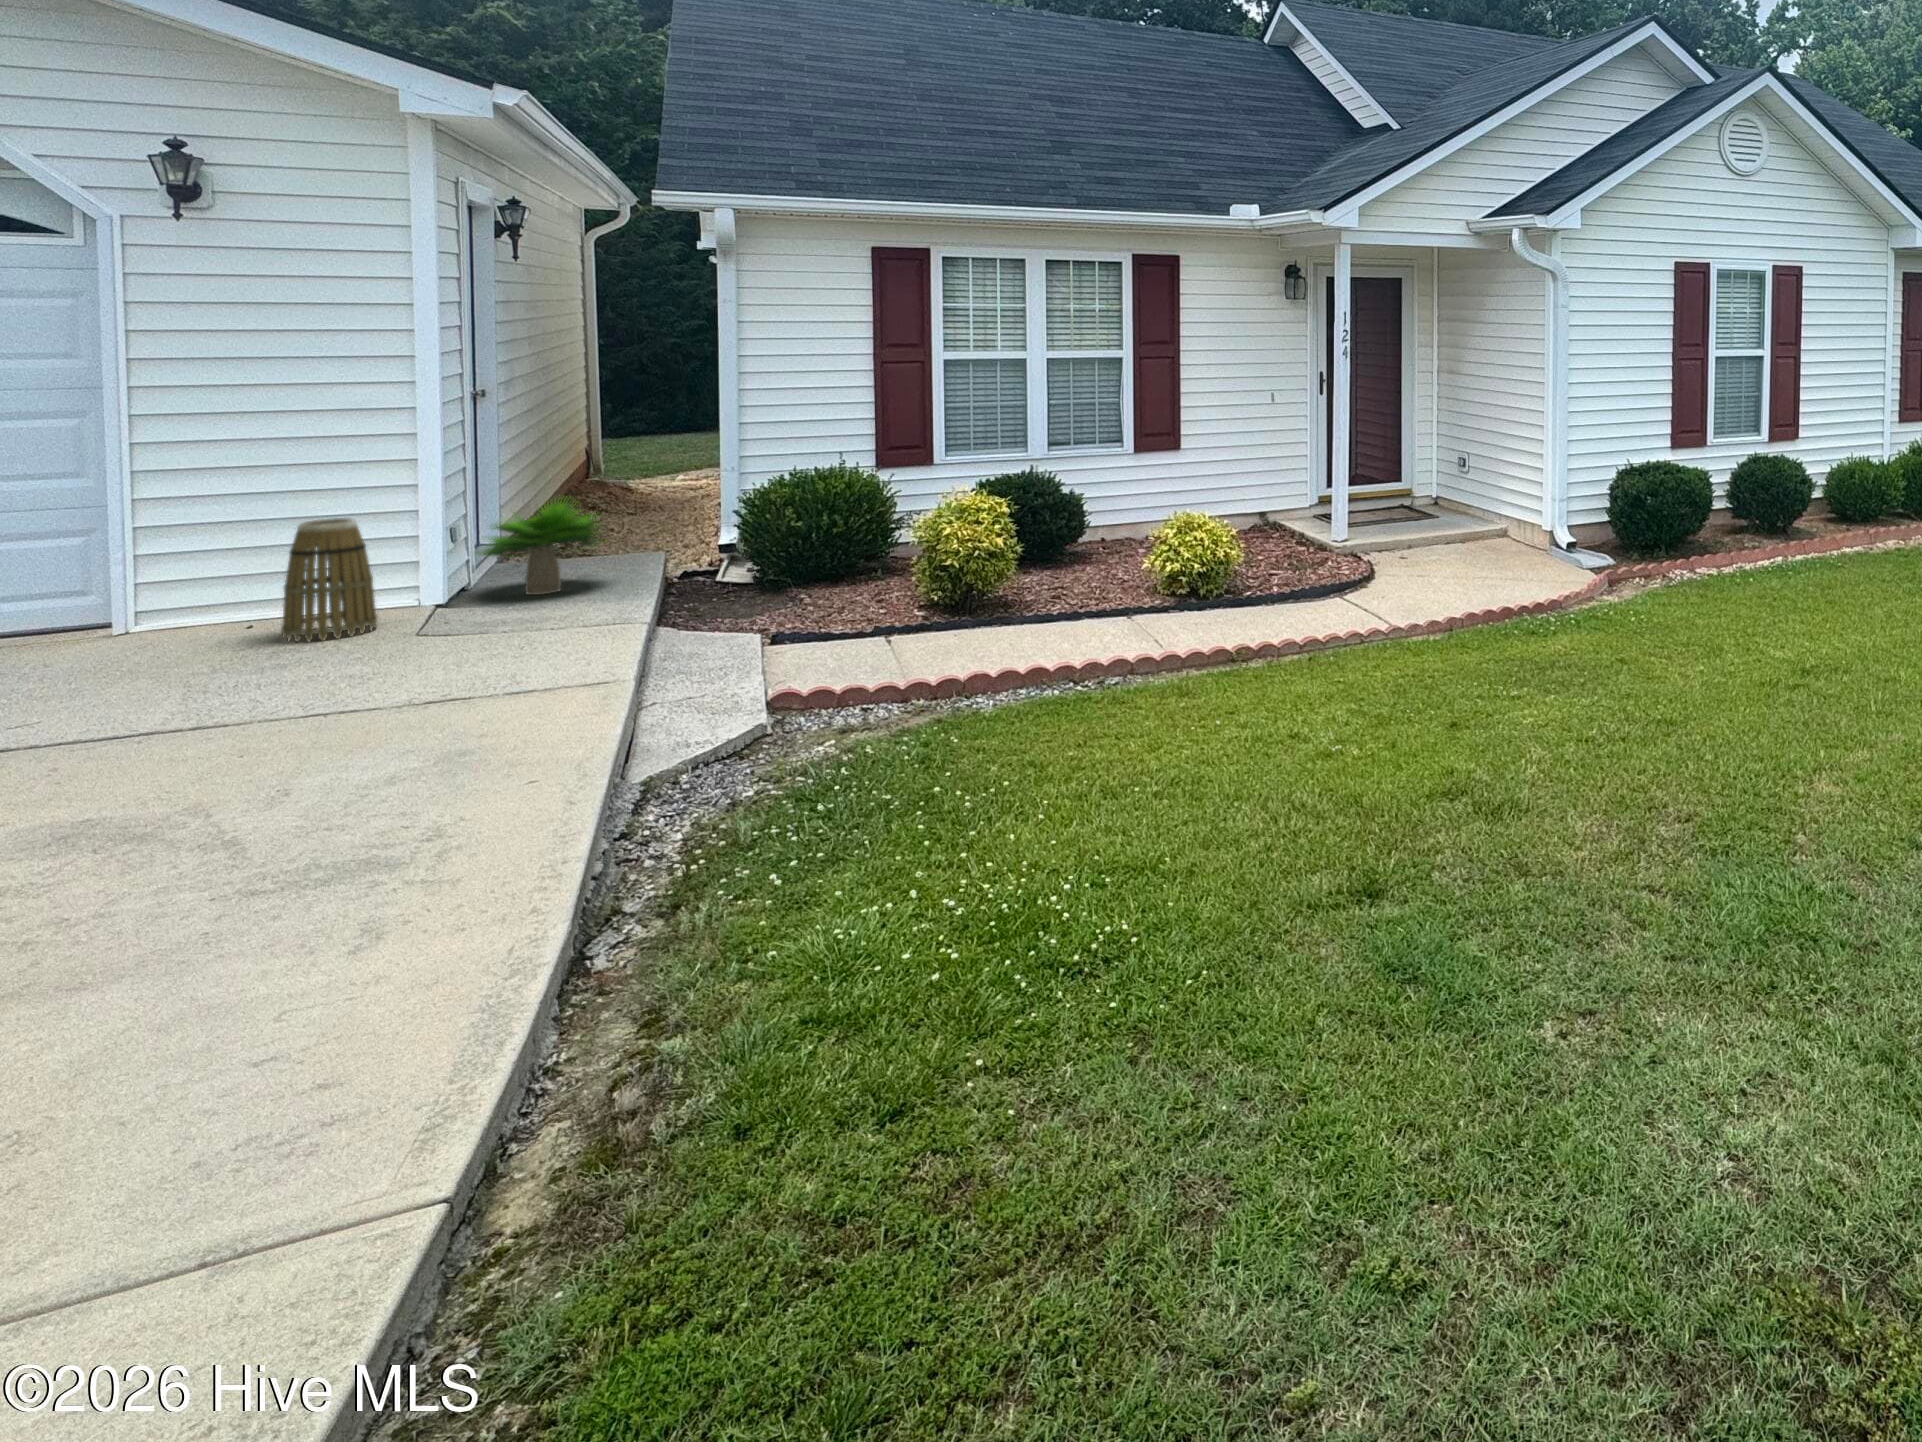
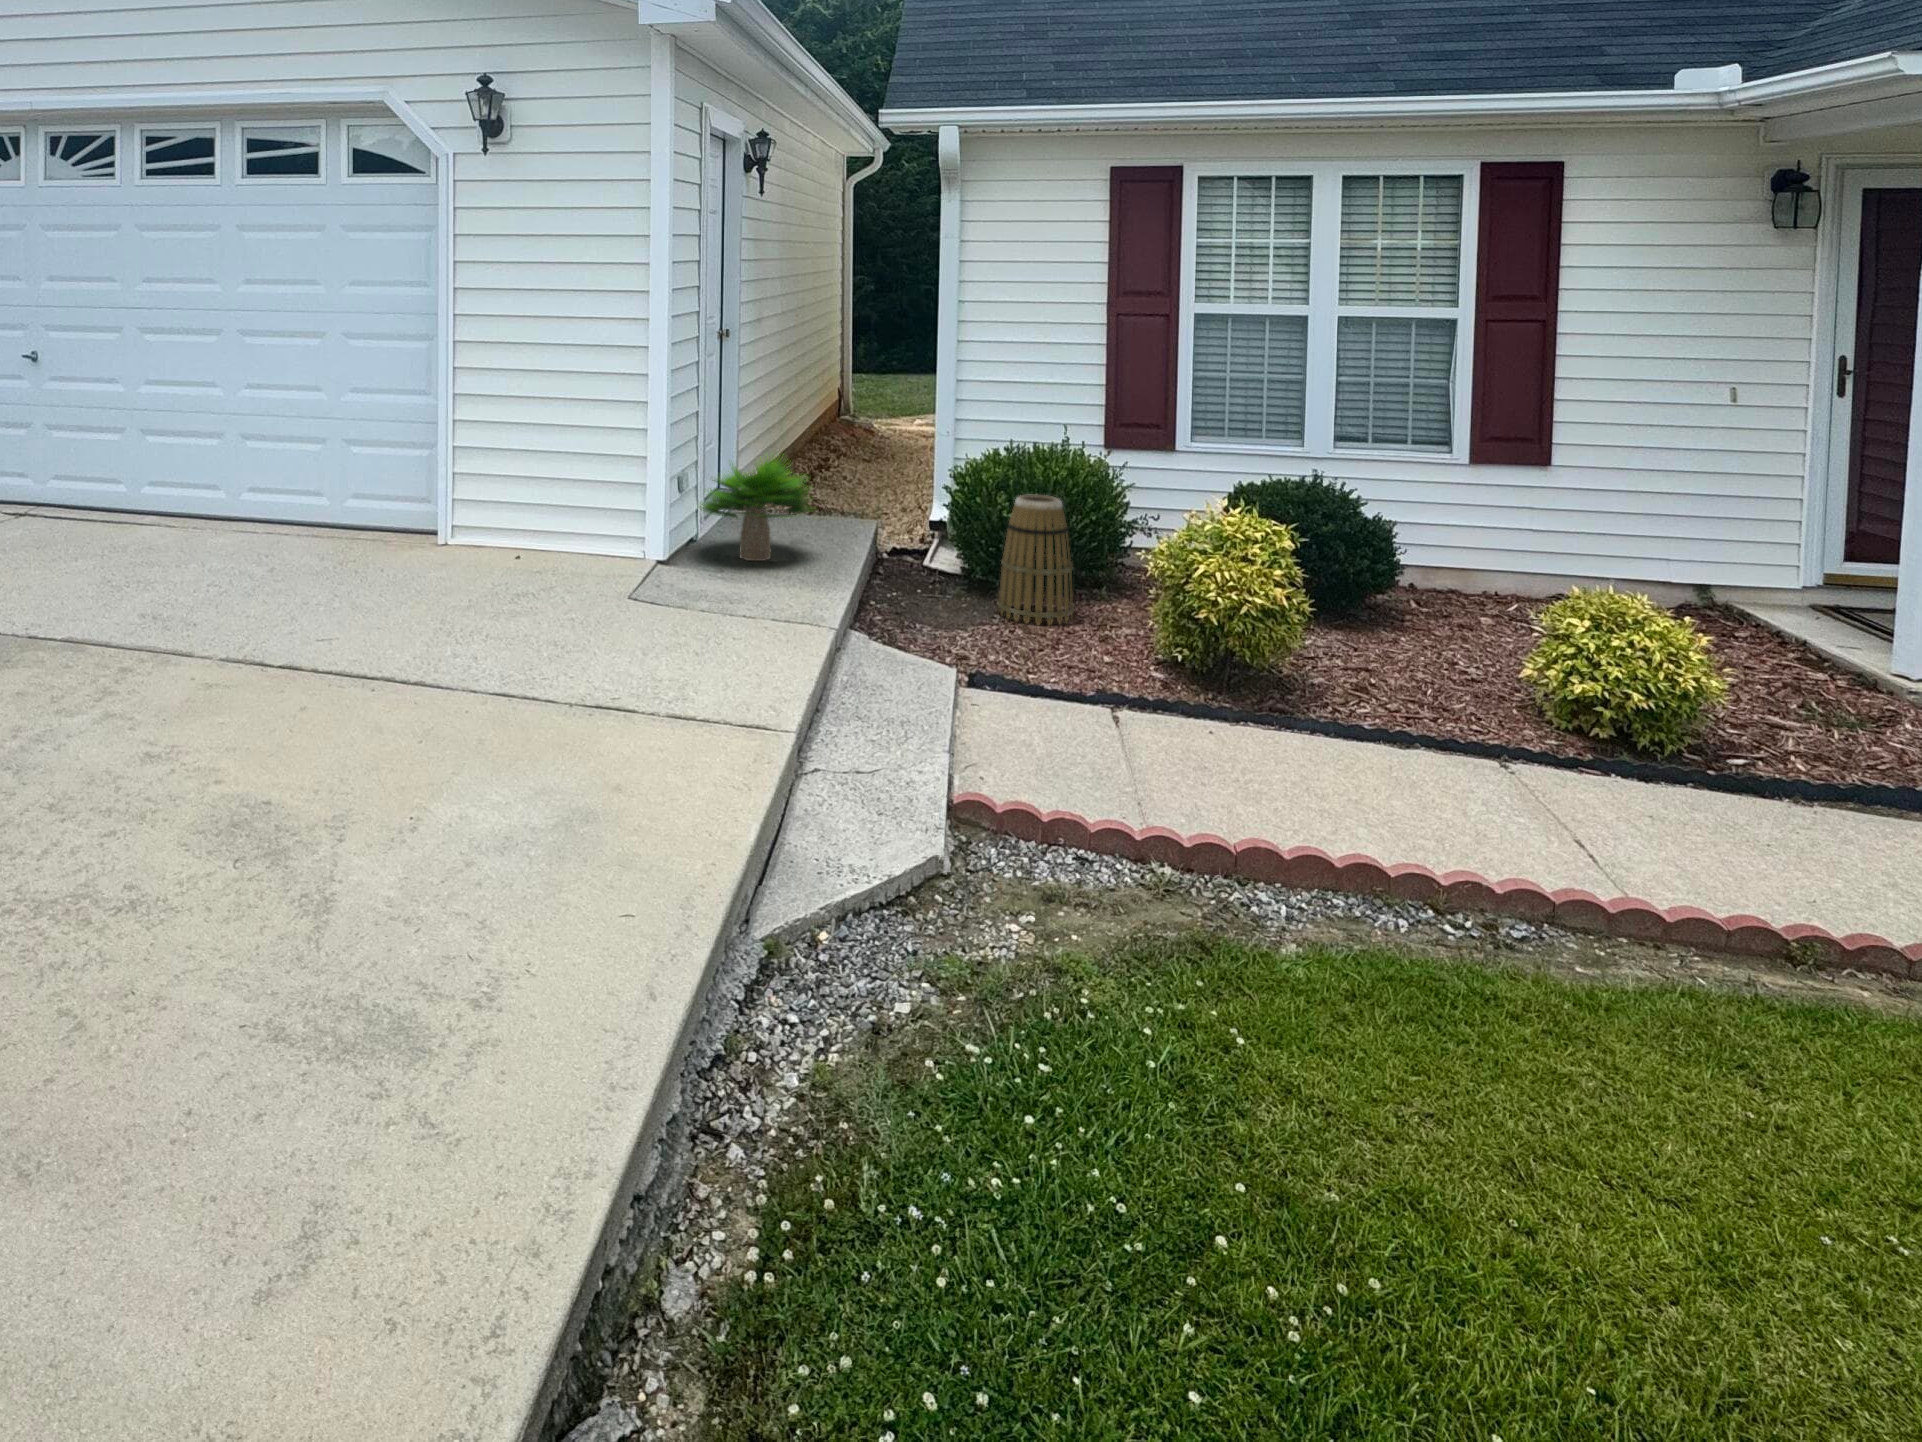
basket: present [281,518,377,641] -> present [998,495,1074,625]

